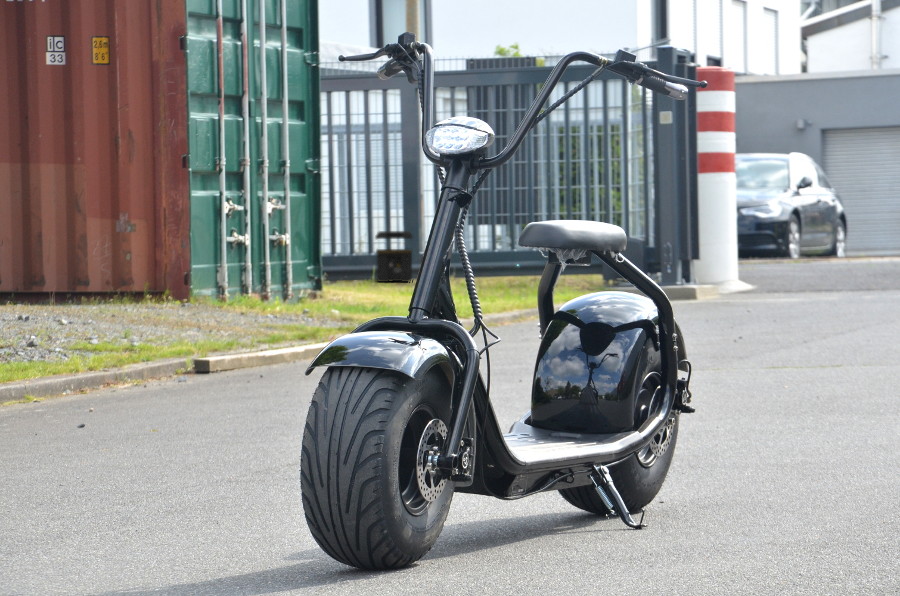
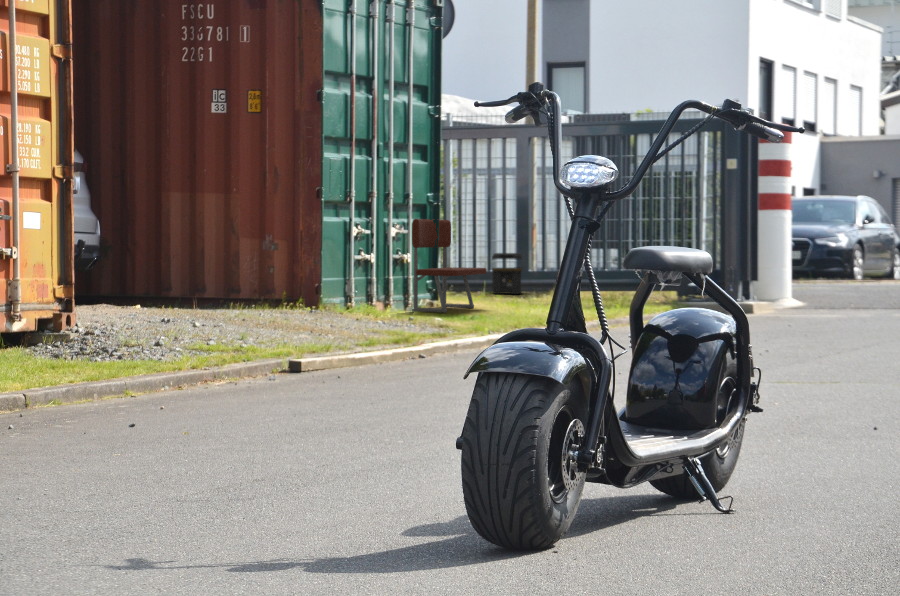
bench: none [293,191,381,304] -> present [412,219,487,313]

